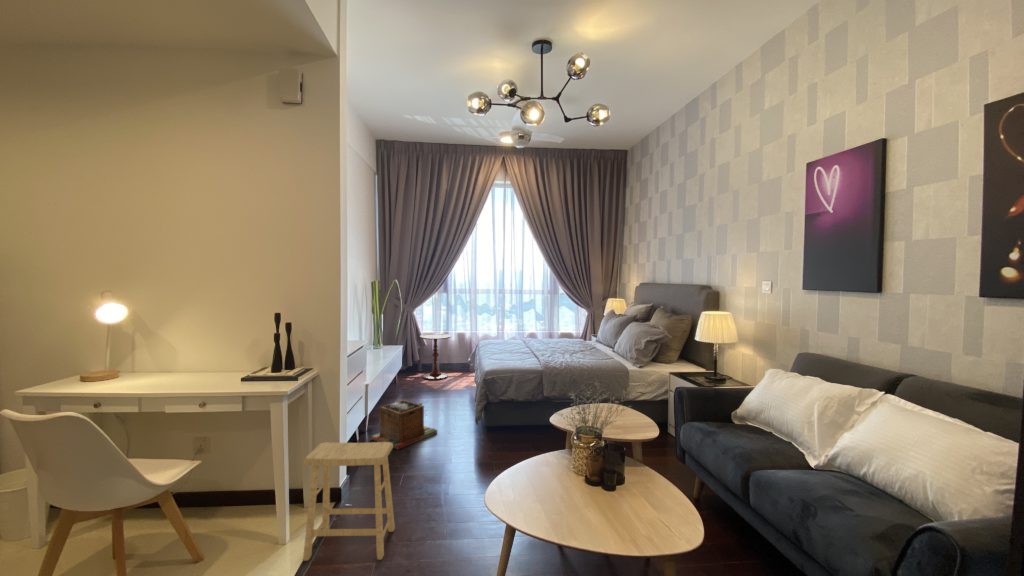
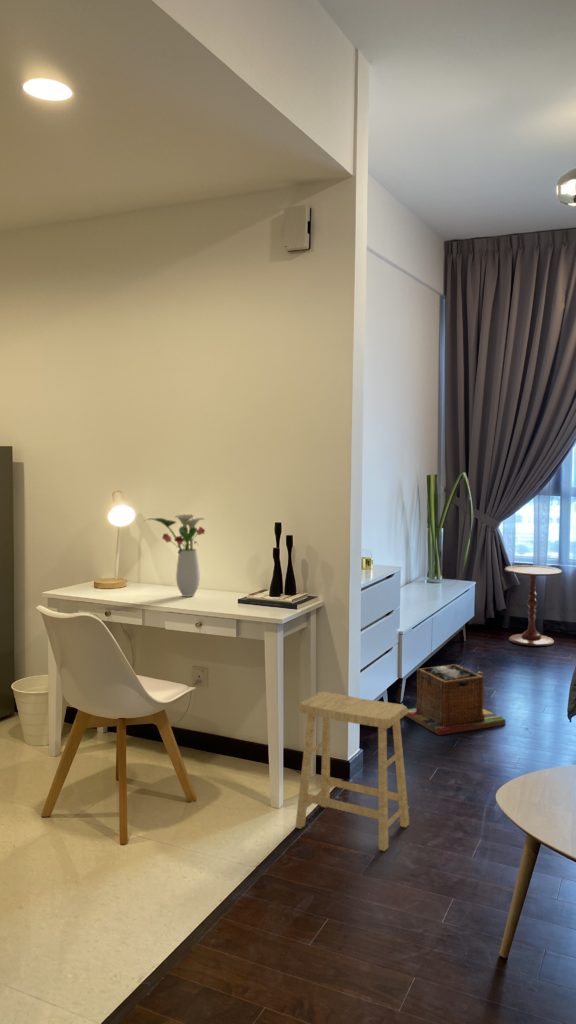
flower arrangement: none [139,311,208,381] -> present [152,515,205,597]

